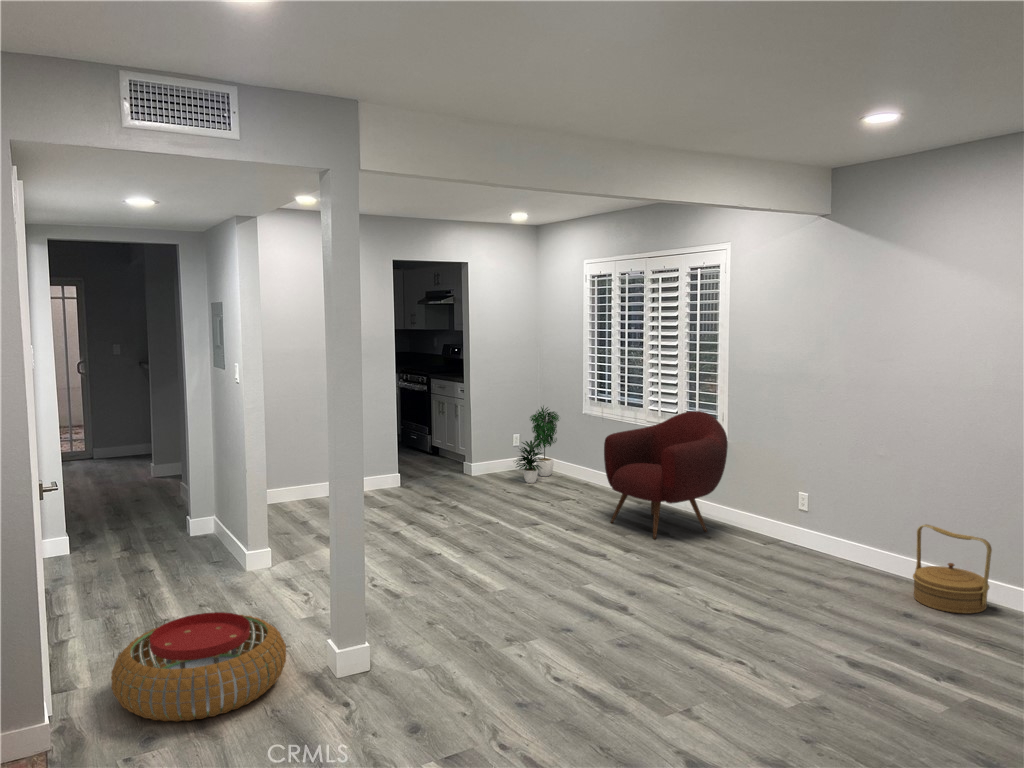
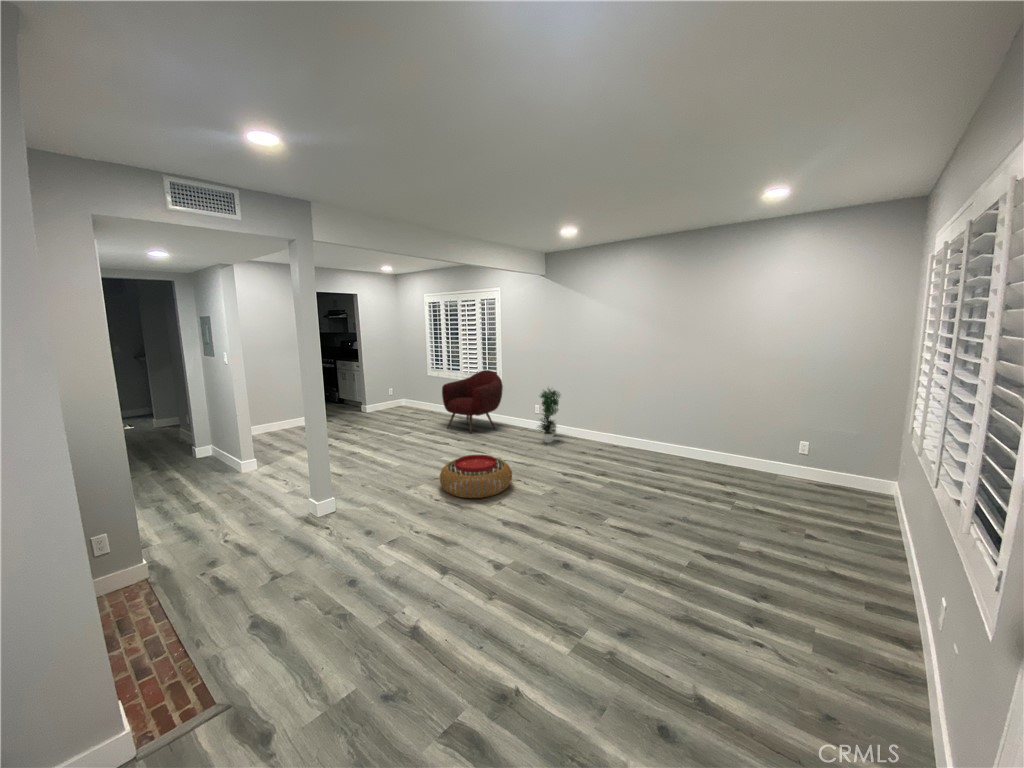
potted plant: present [515,406,559,483] -> present [539,389,560,443]
woven basket: present [913,524,992,614] -> none [586,414,616,450]
pouf: present [111,612,286,722] -> present [440,455,512,498]

